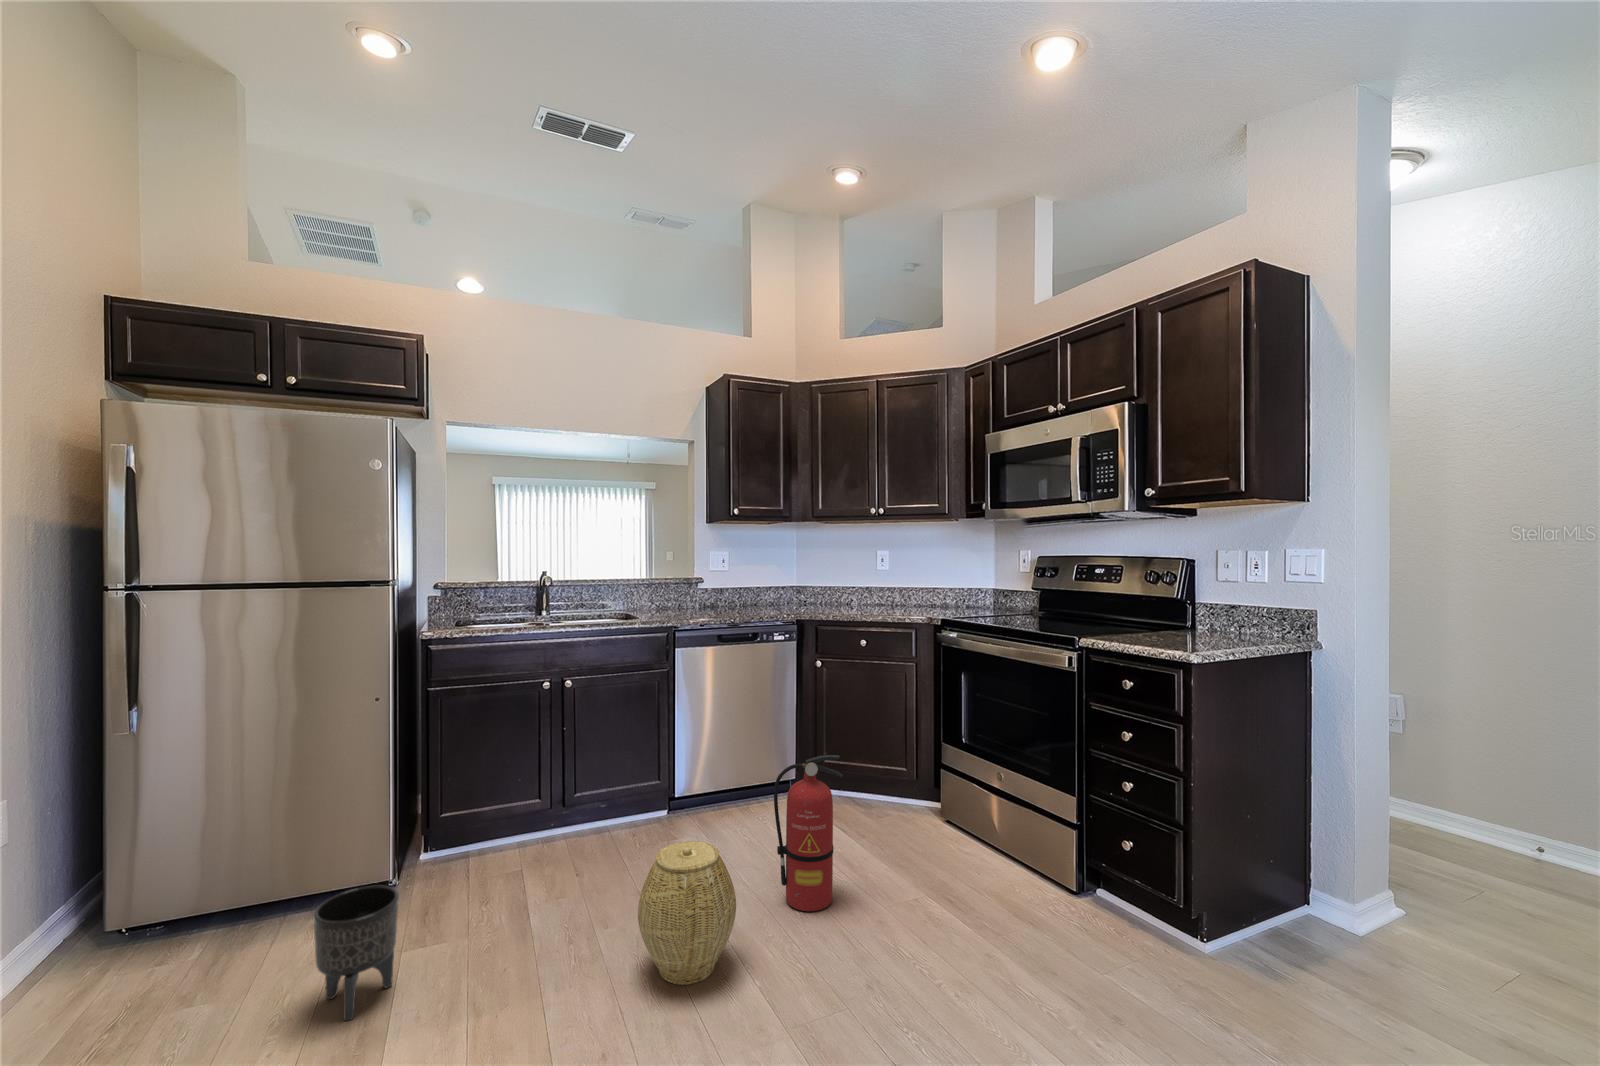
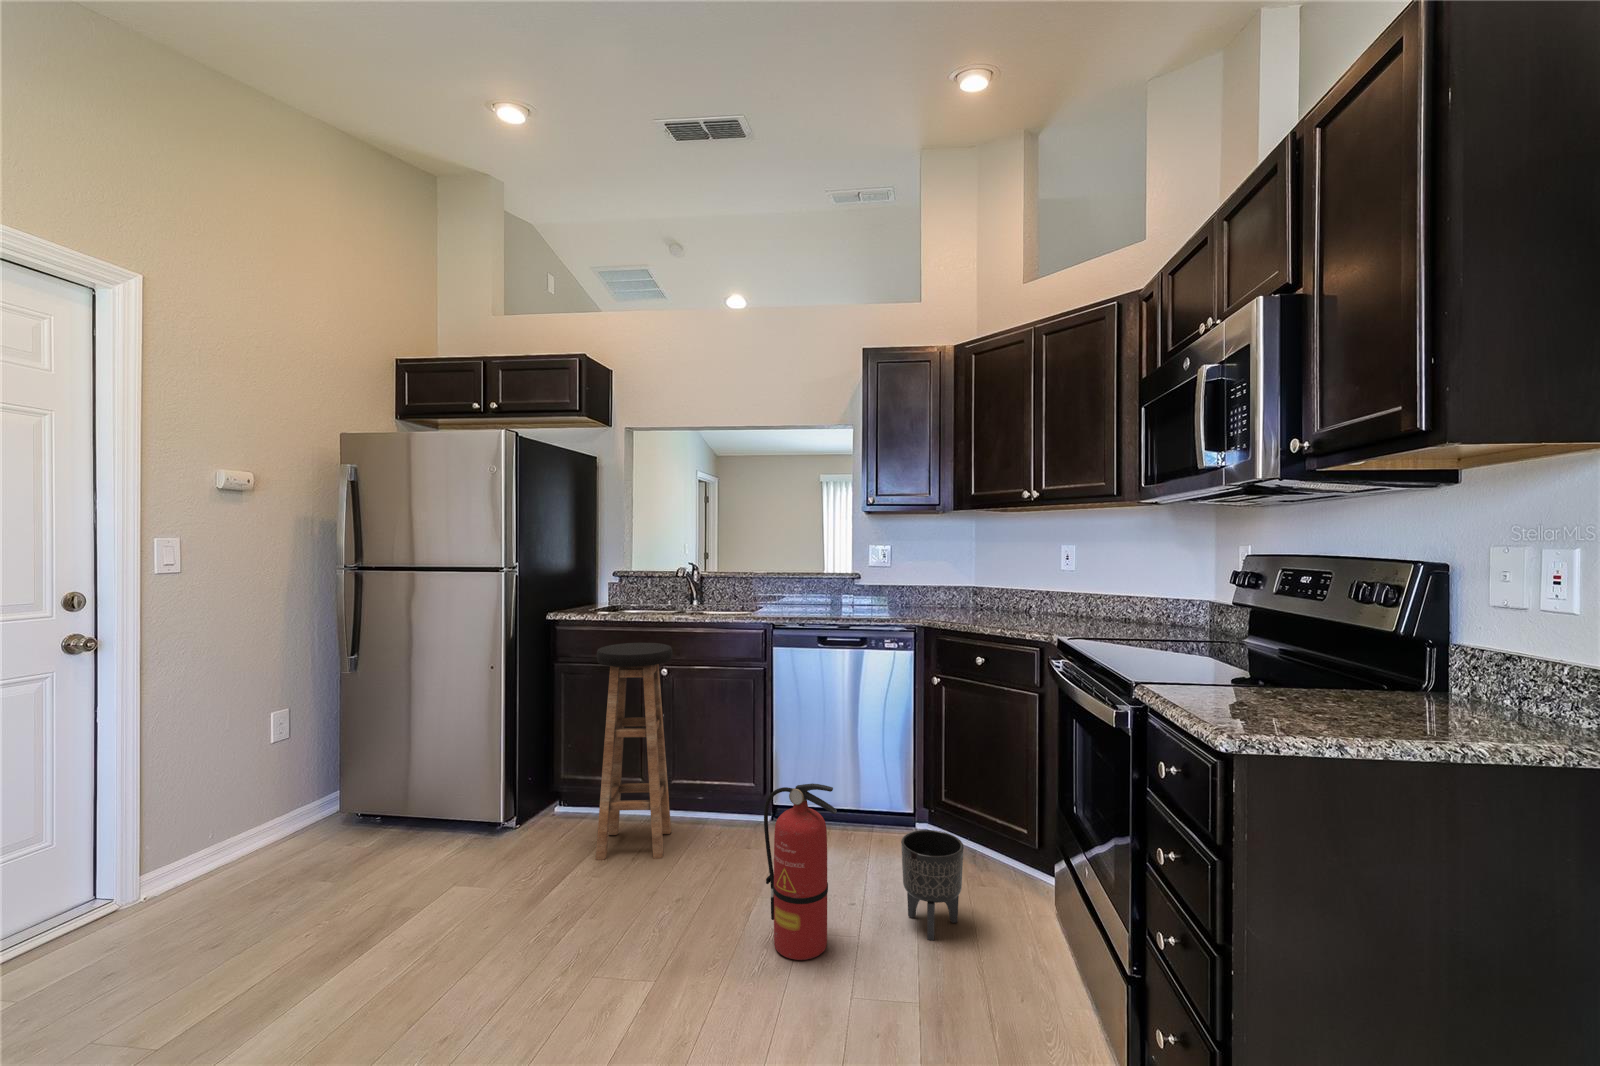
bar stool: none [511,656,600,897] -> present [596,643,672,860]
woven basket: present [638,841,736,985] -> none [571,841,672,986]
planter: present [314,886,399,1021] -> present [901,830,964,941]

